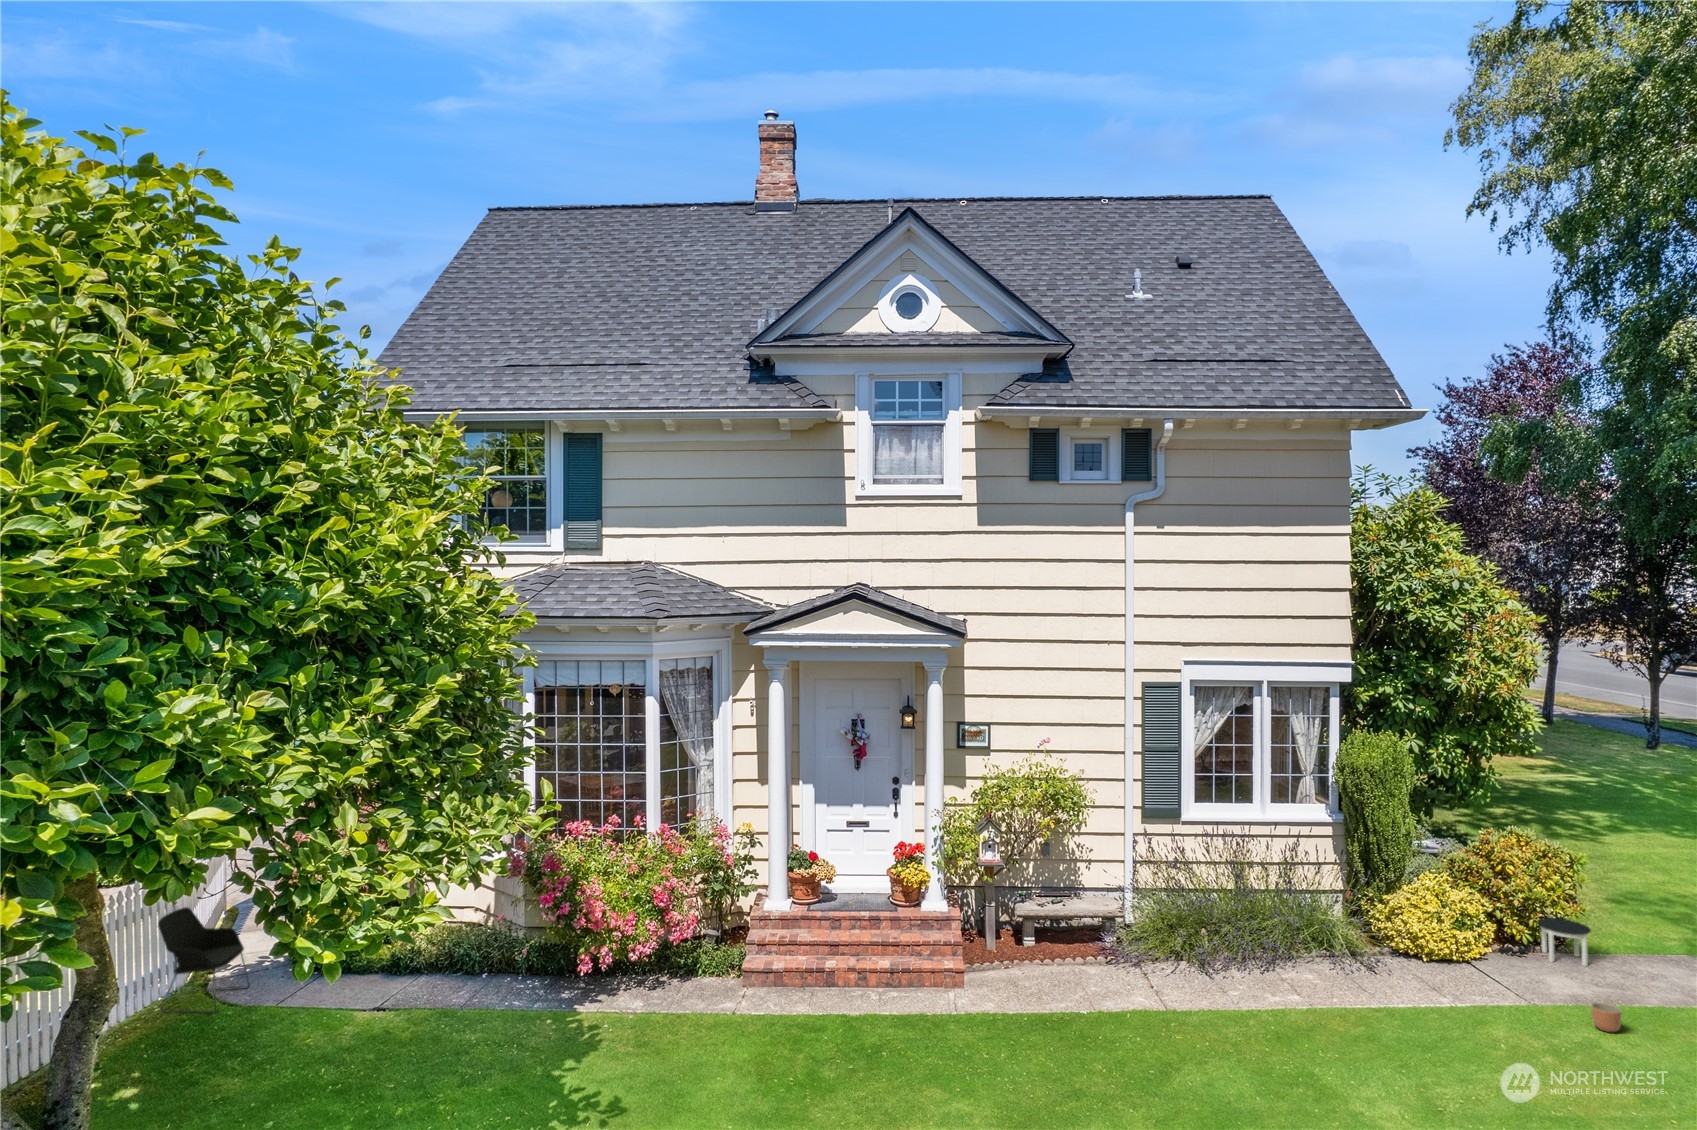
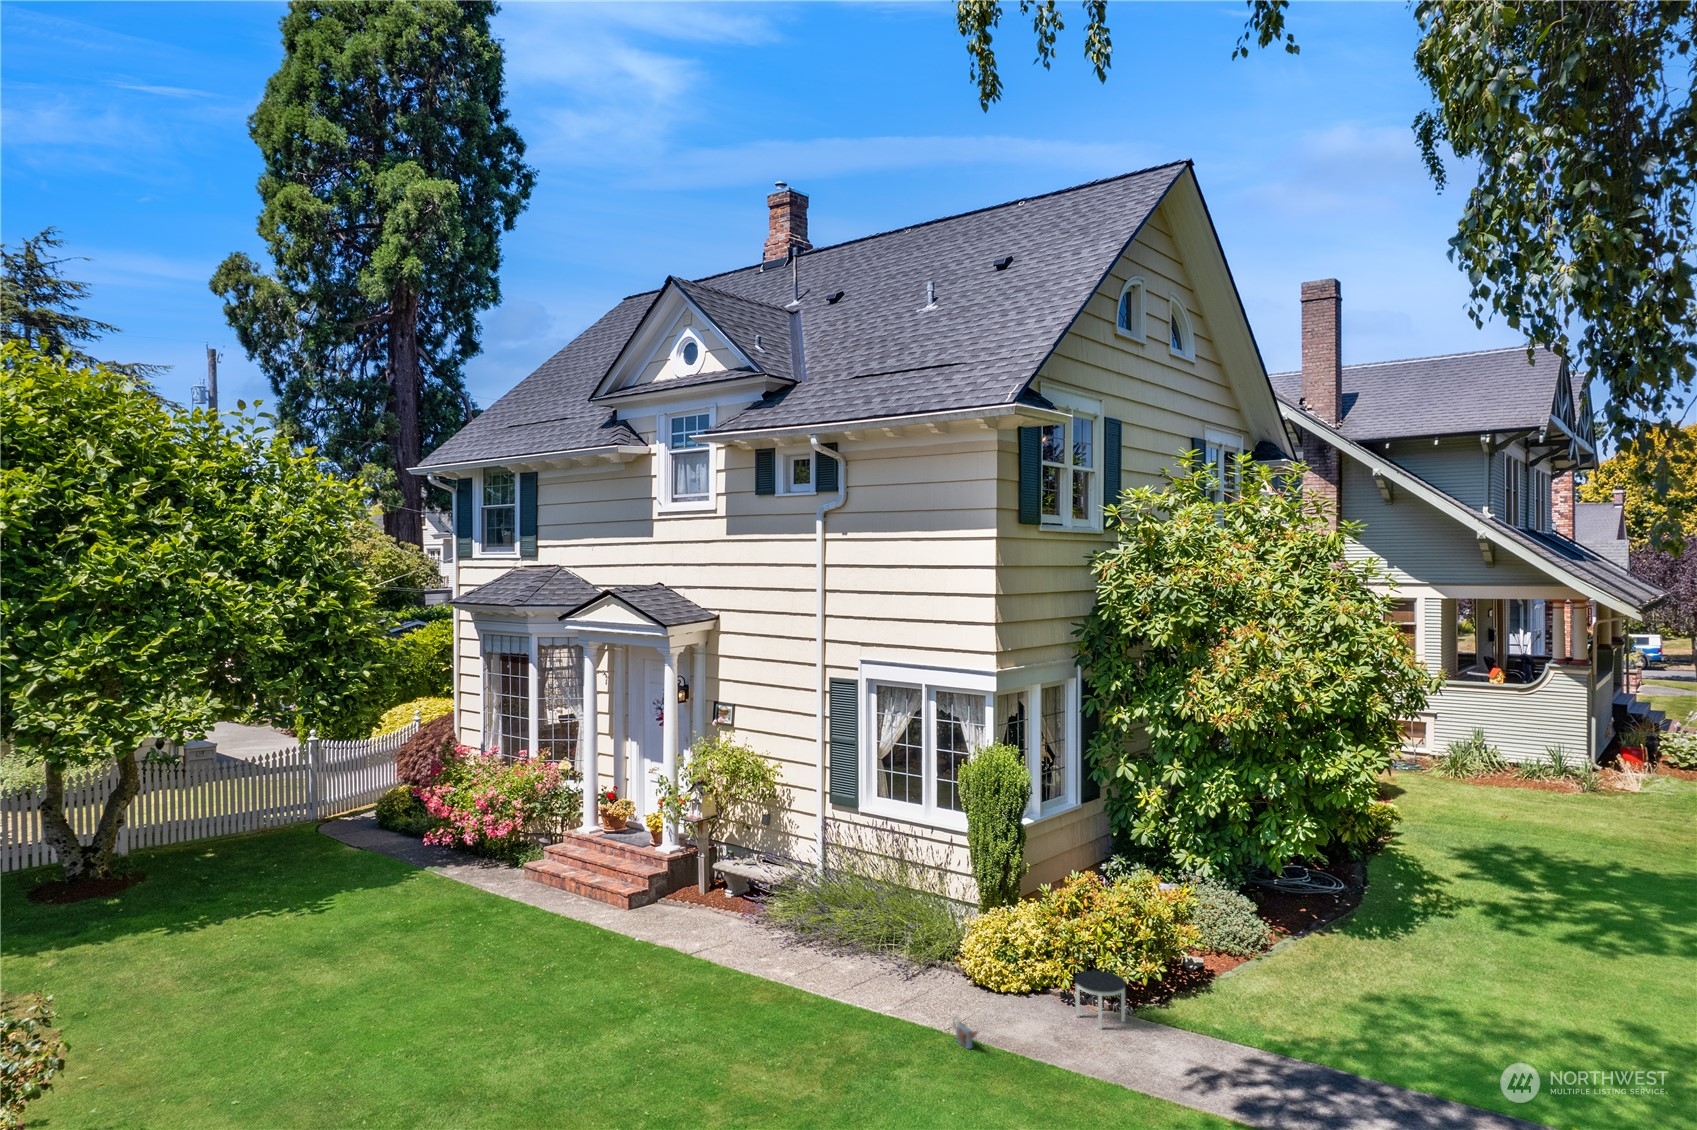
chair: present [158,907,250,1013] -> none [288,767,336,827]
watering can: none [1555,985,1602,1011] -> present [953,1017,977,1049]
planter: present [1591,1002,1621,1032] -> none [922,1033,947,1065]

